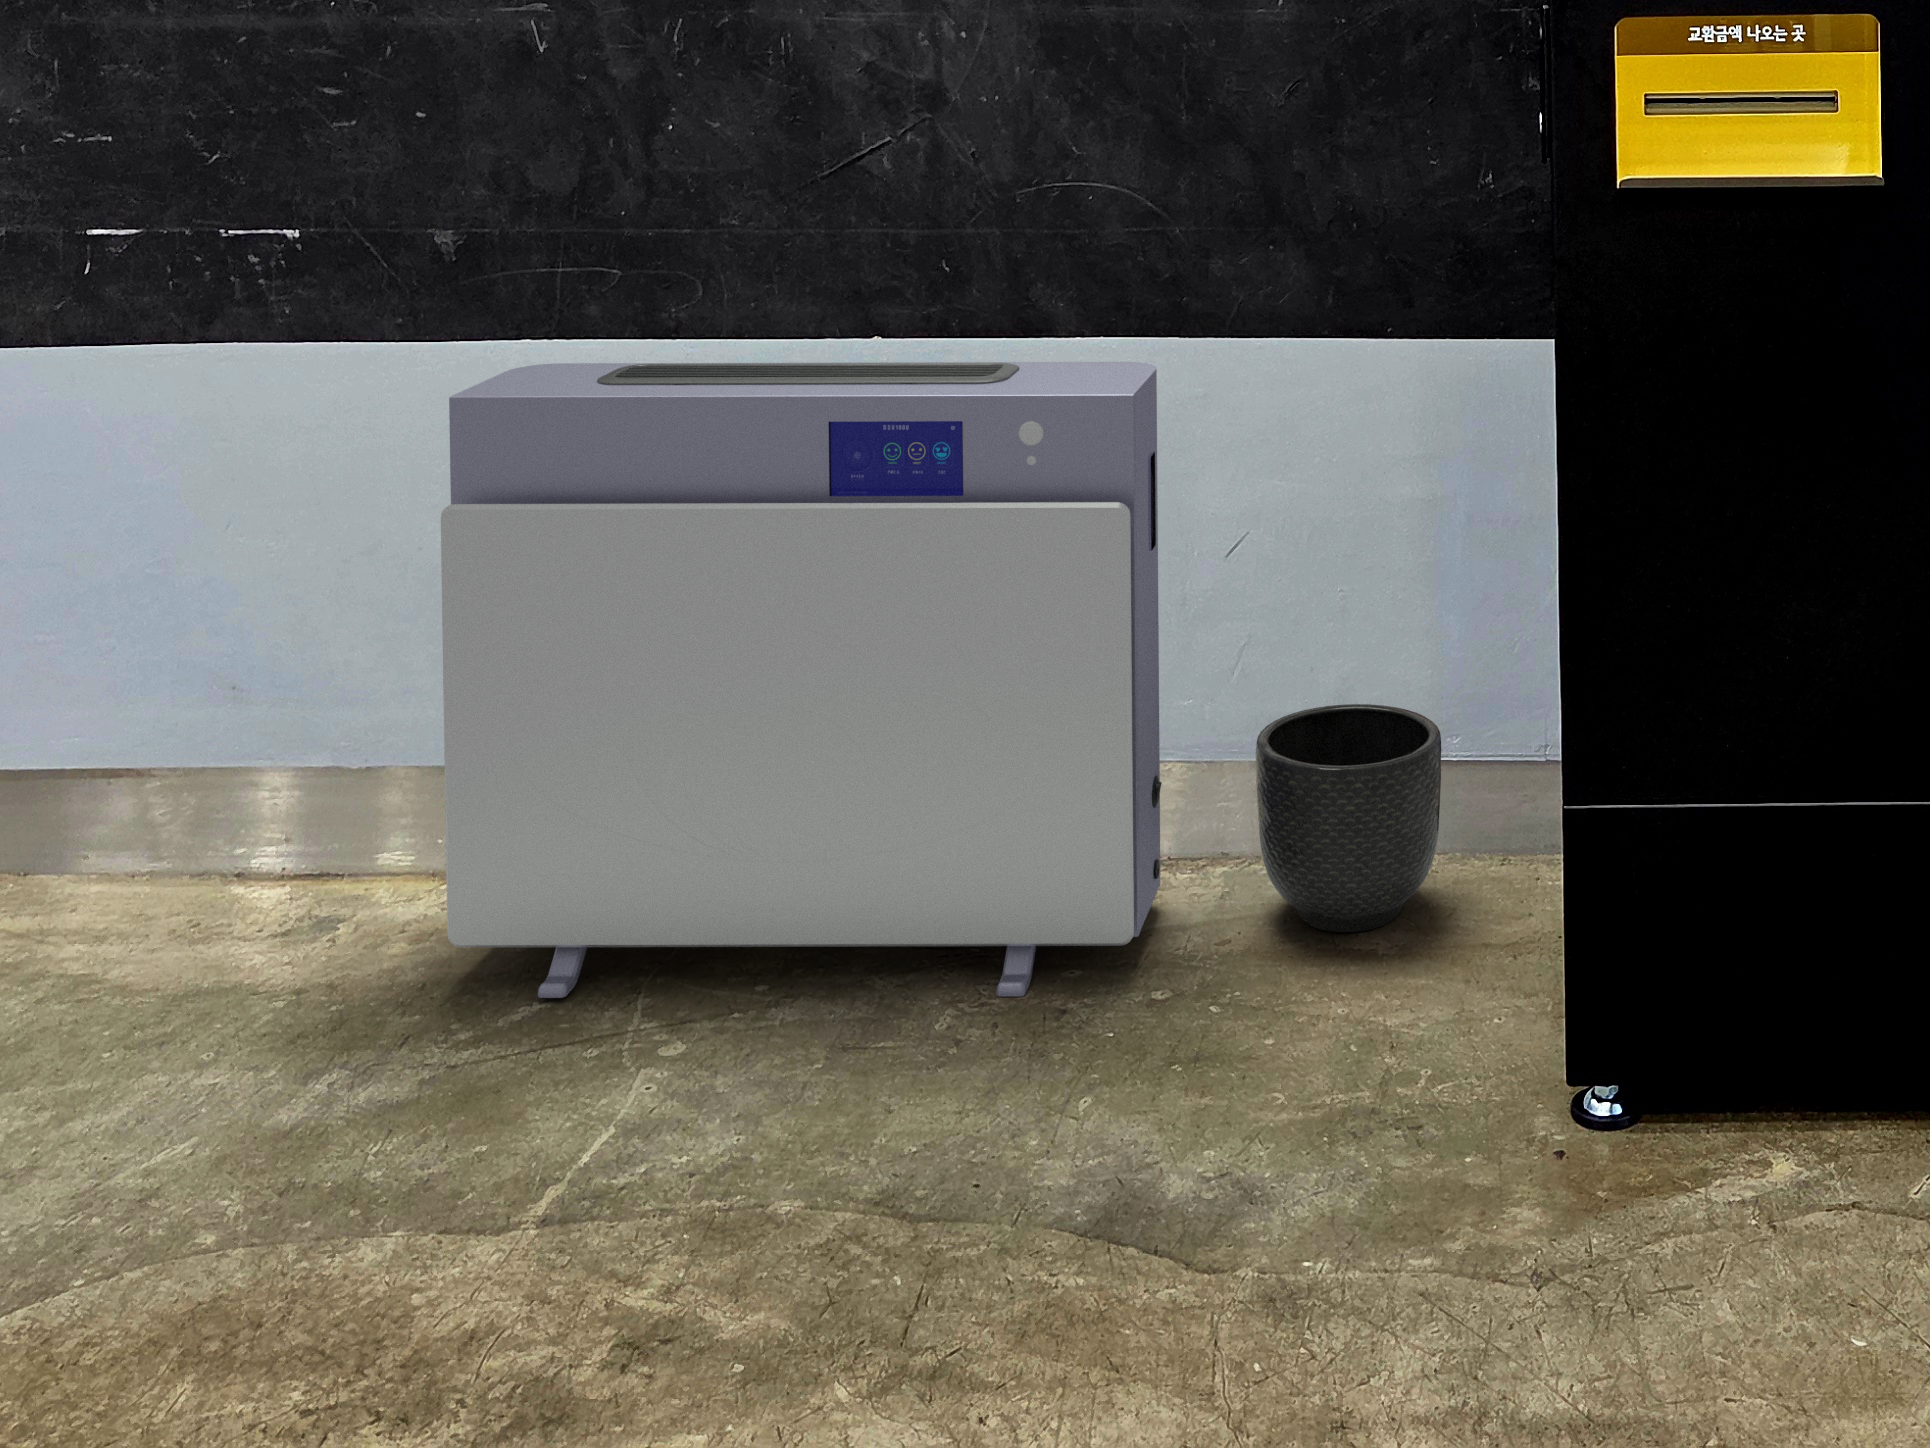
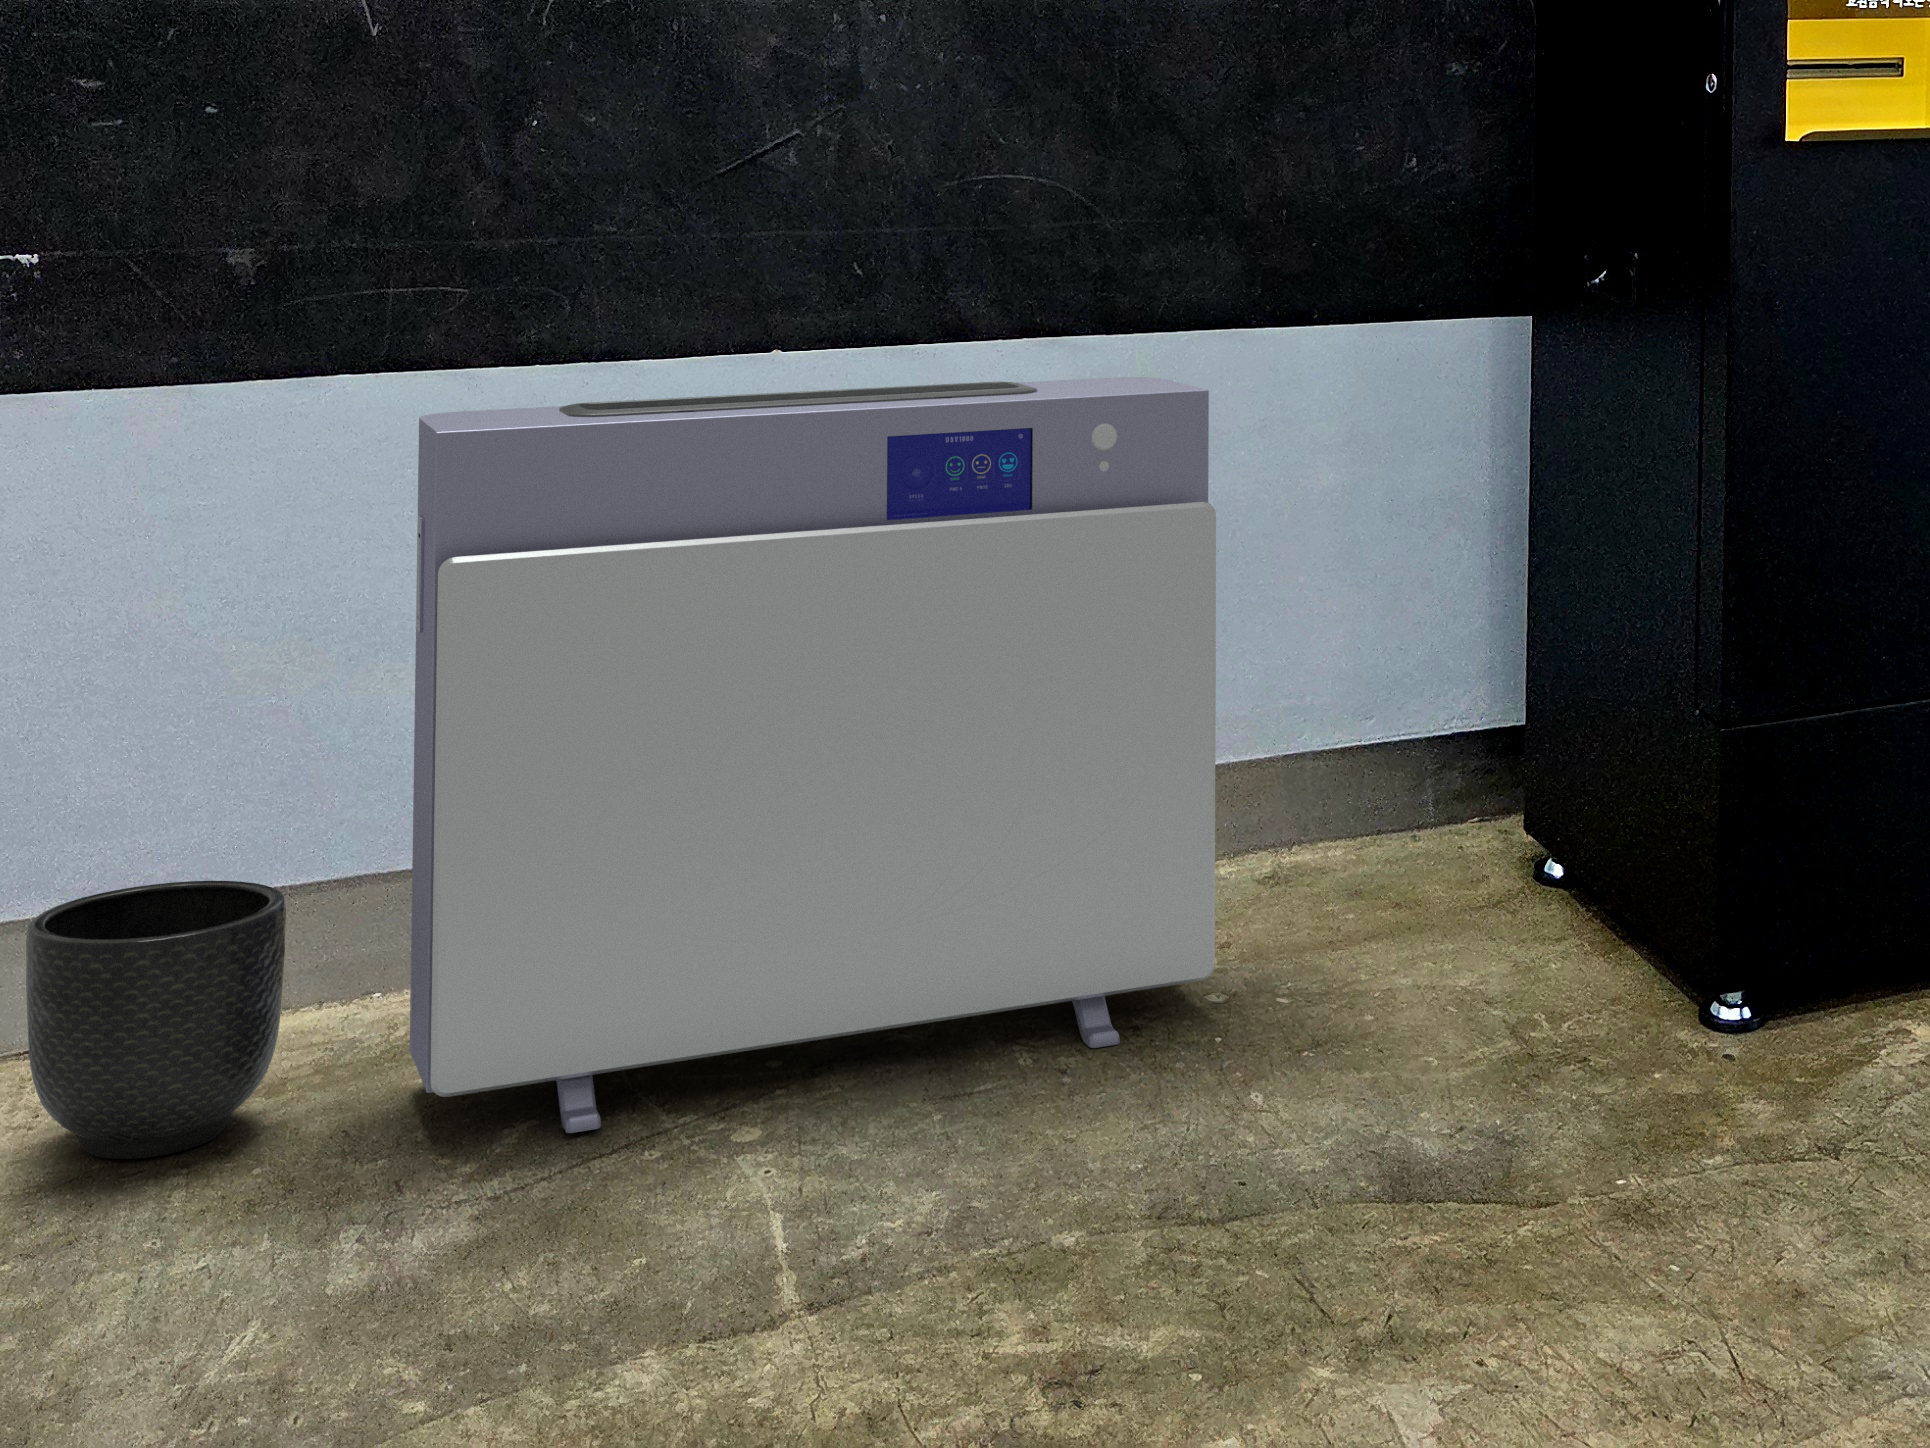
planter: present [1256,704,1441,932] -> present [26,881,286,1159]

